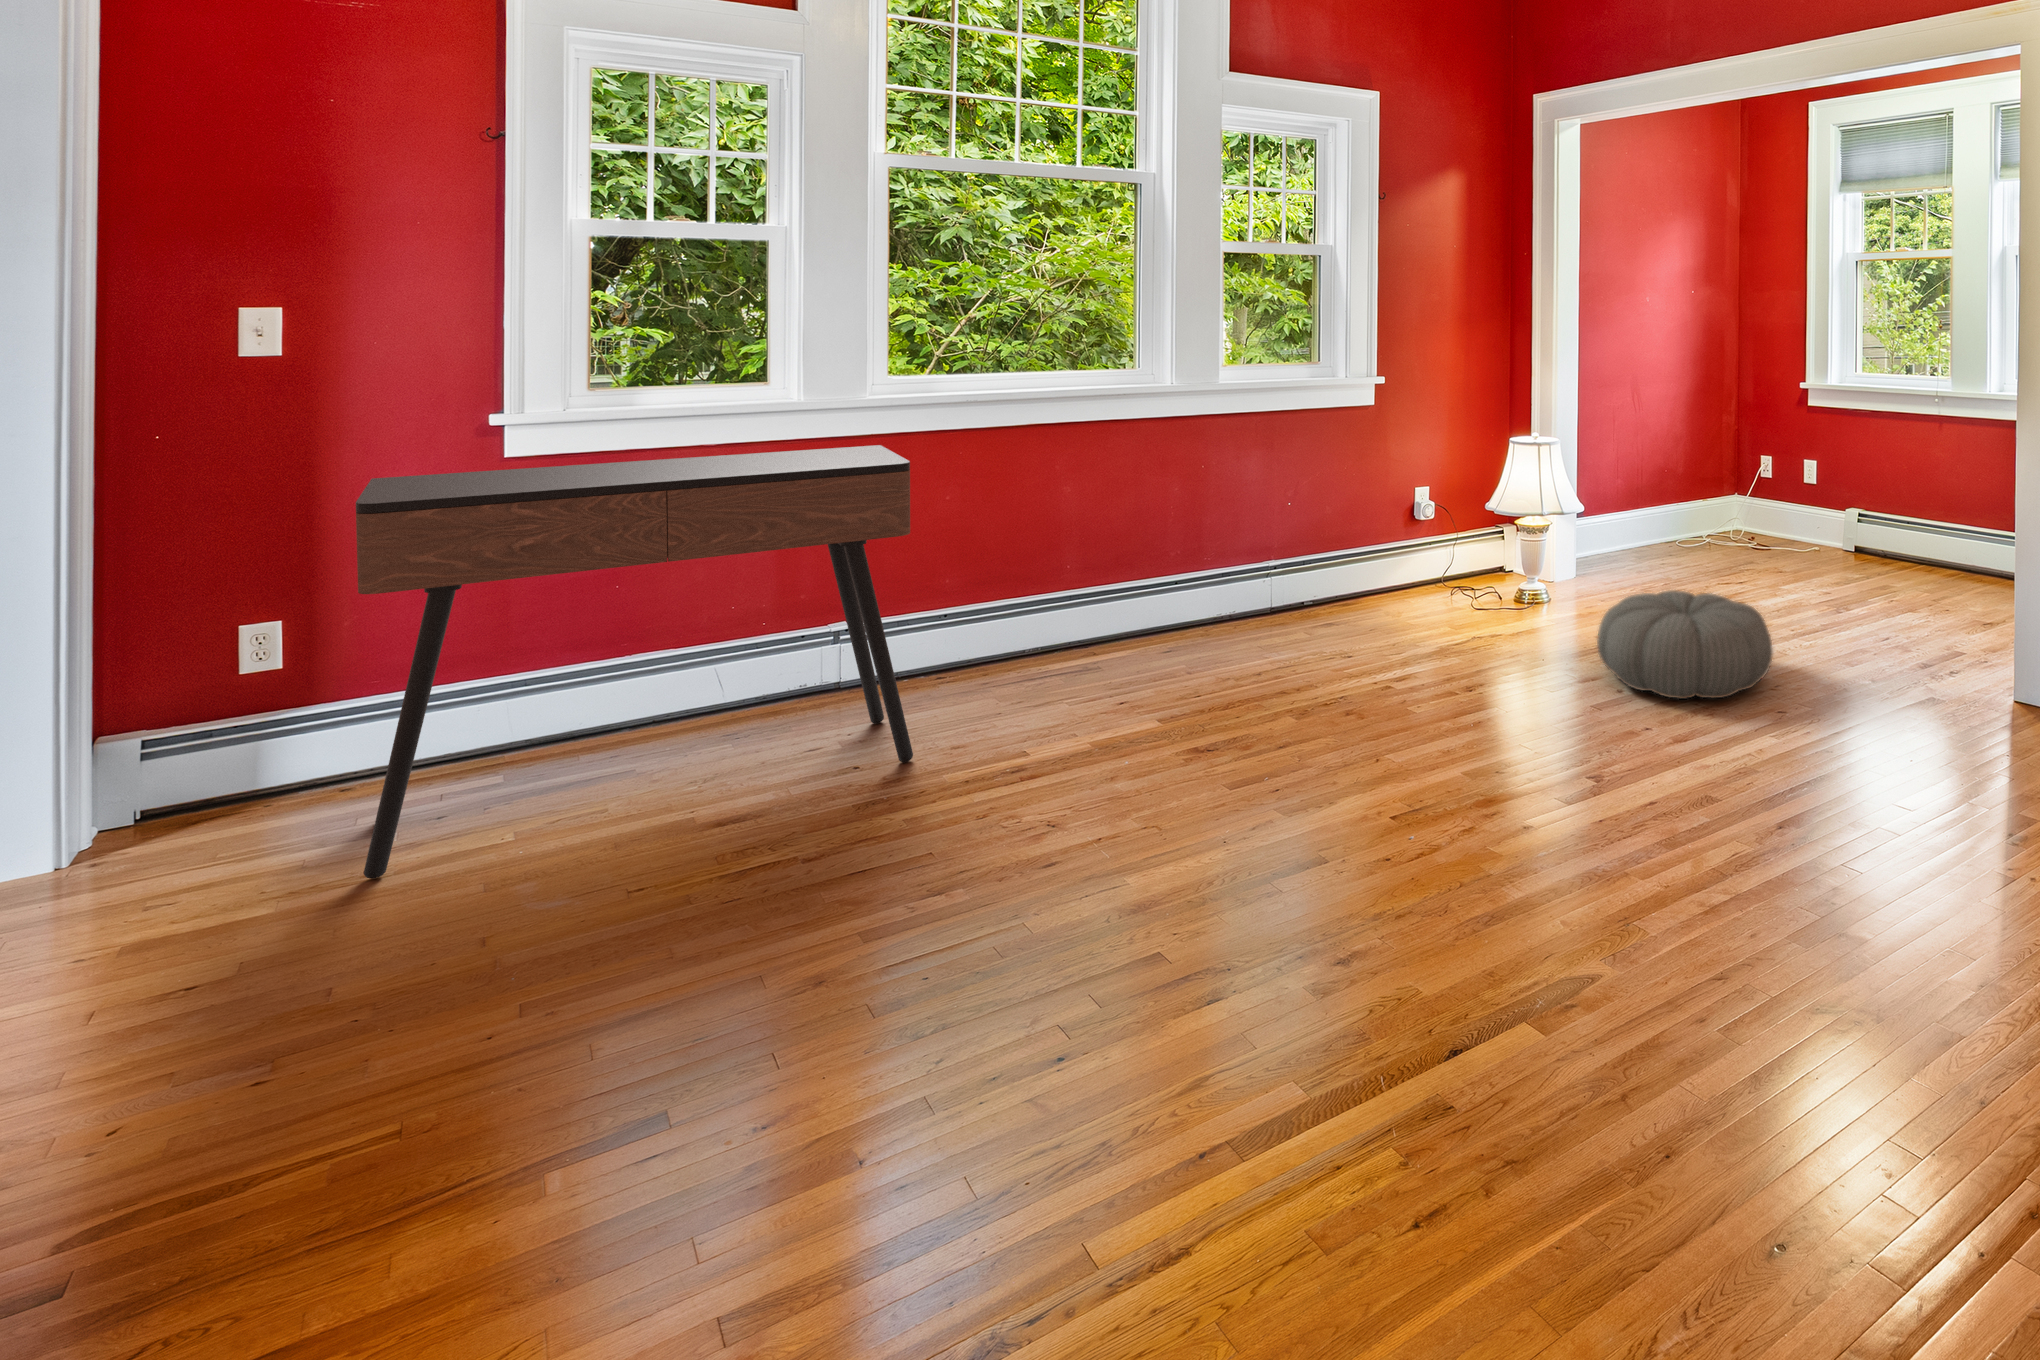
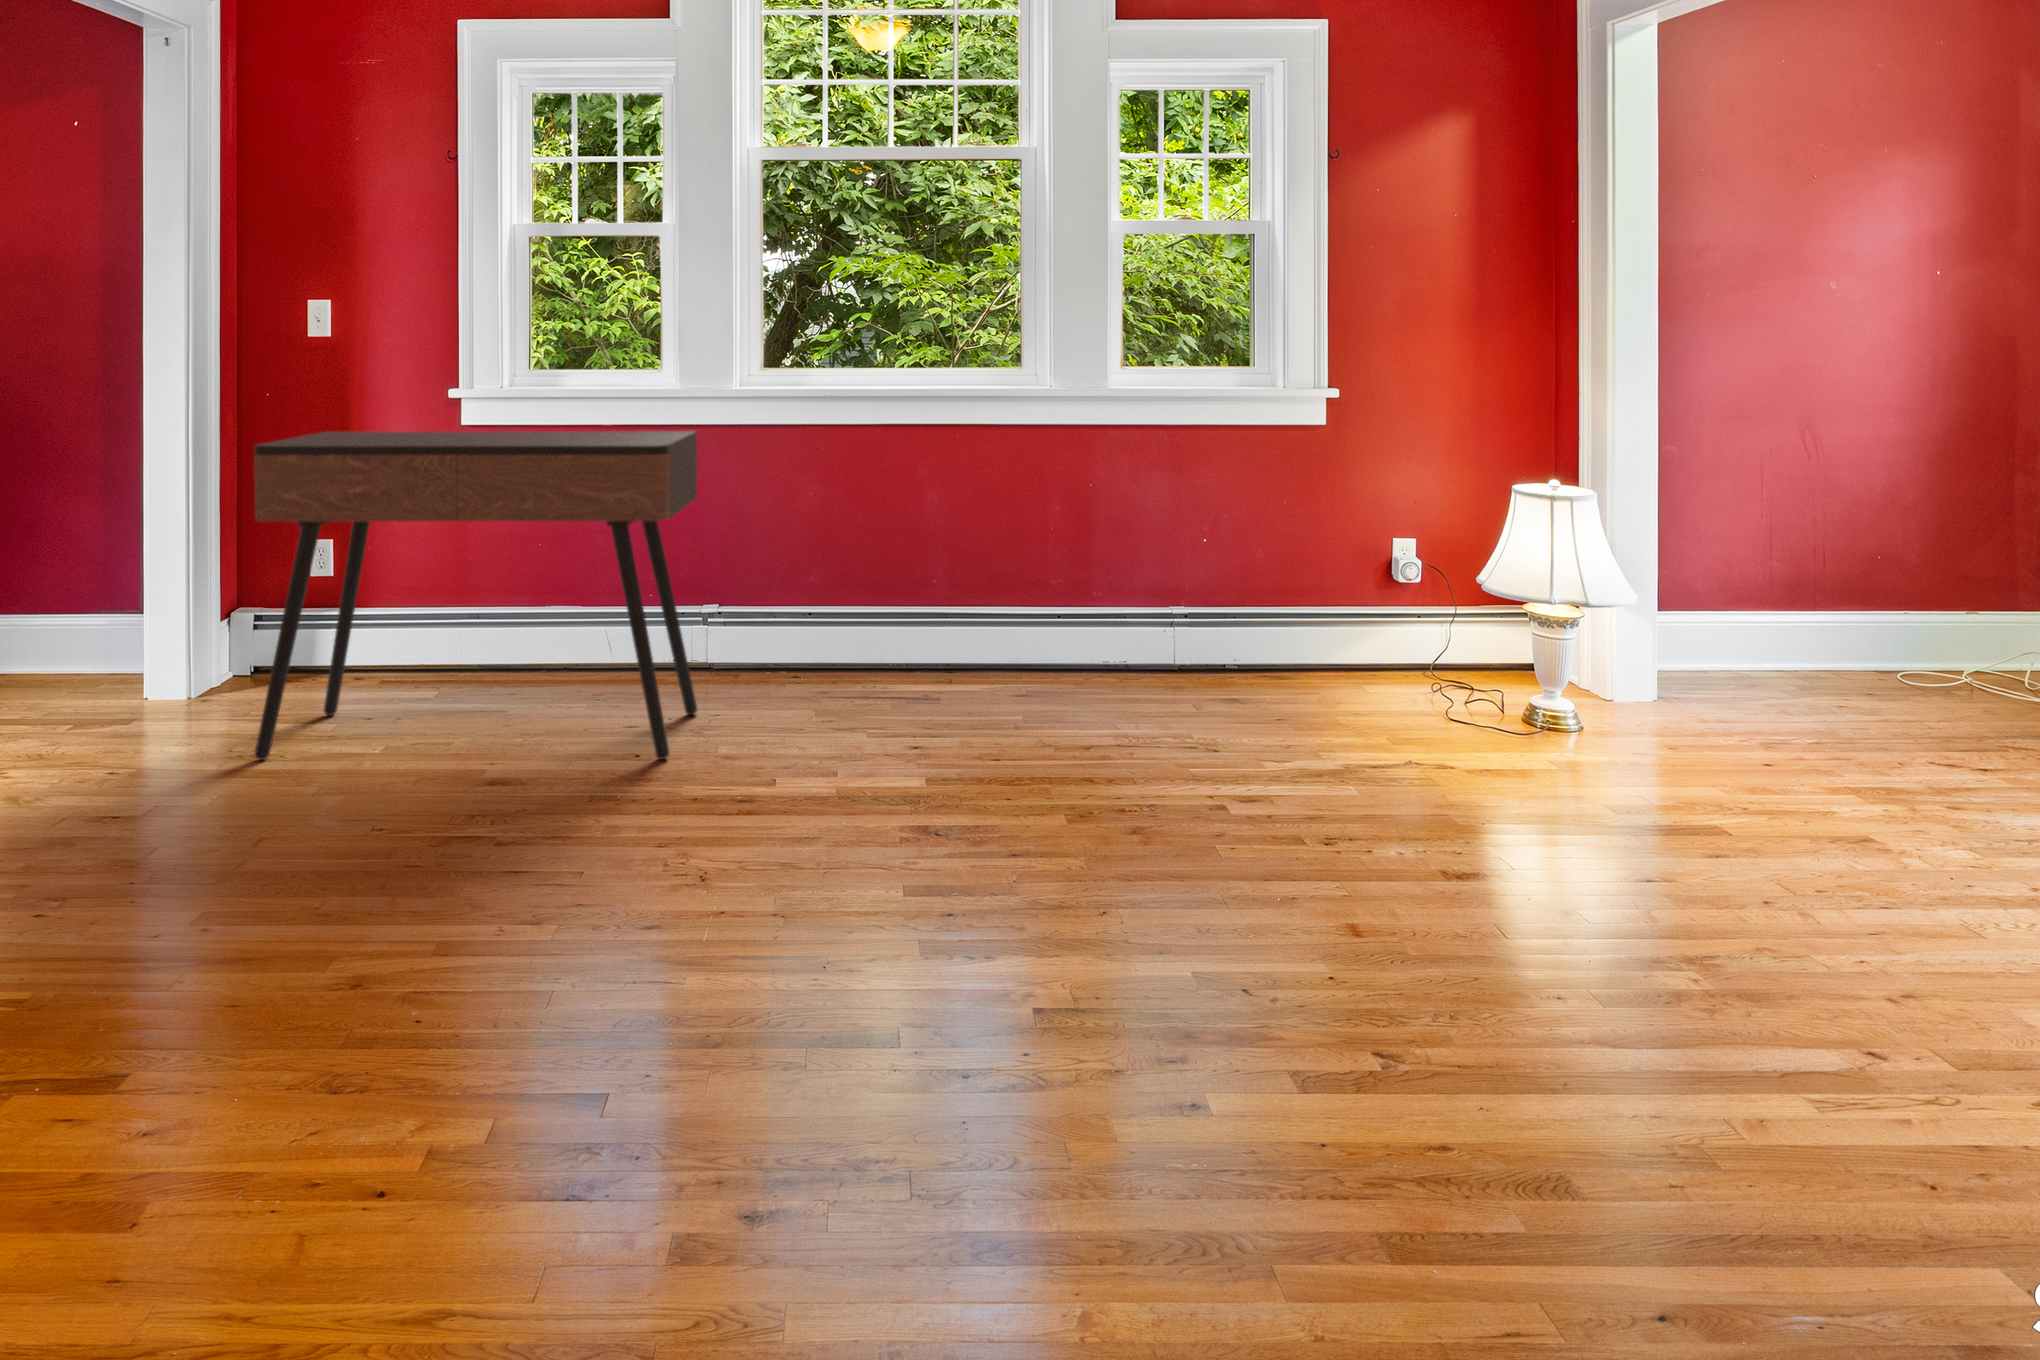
pouf: present [1597,590,1773,699] -> none [1539,742,1891,959]

